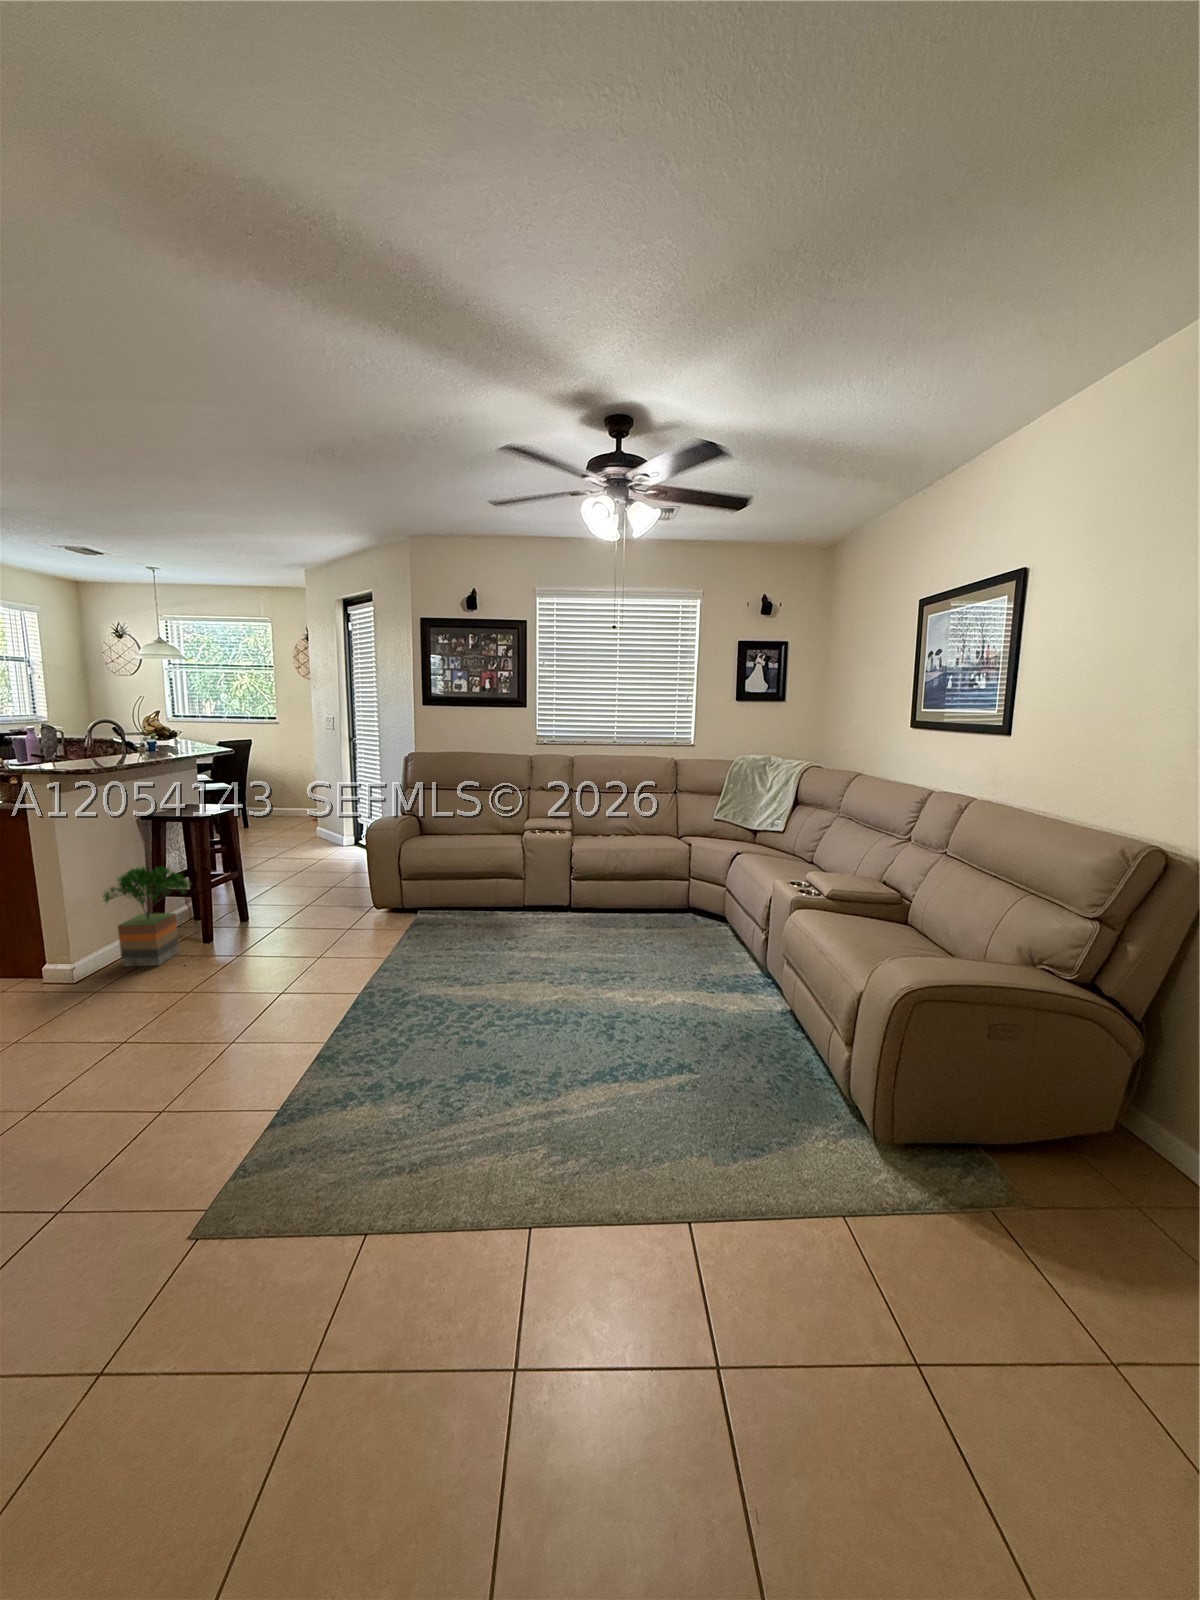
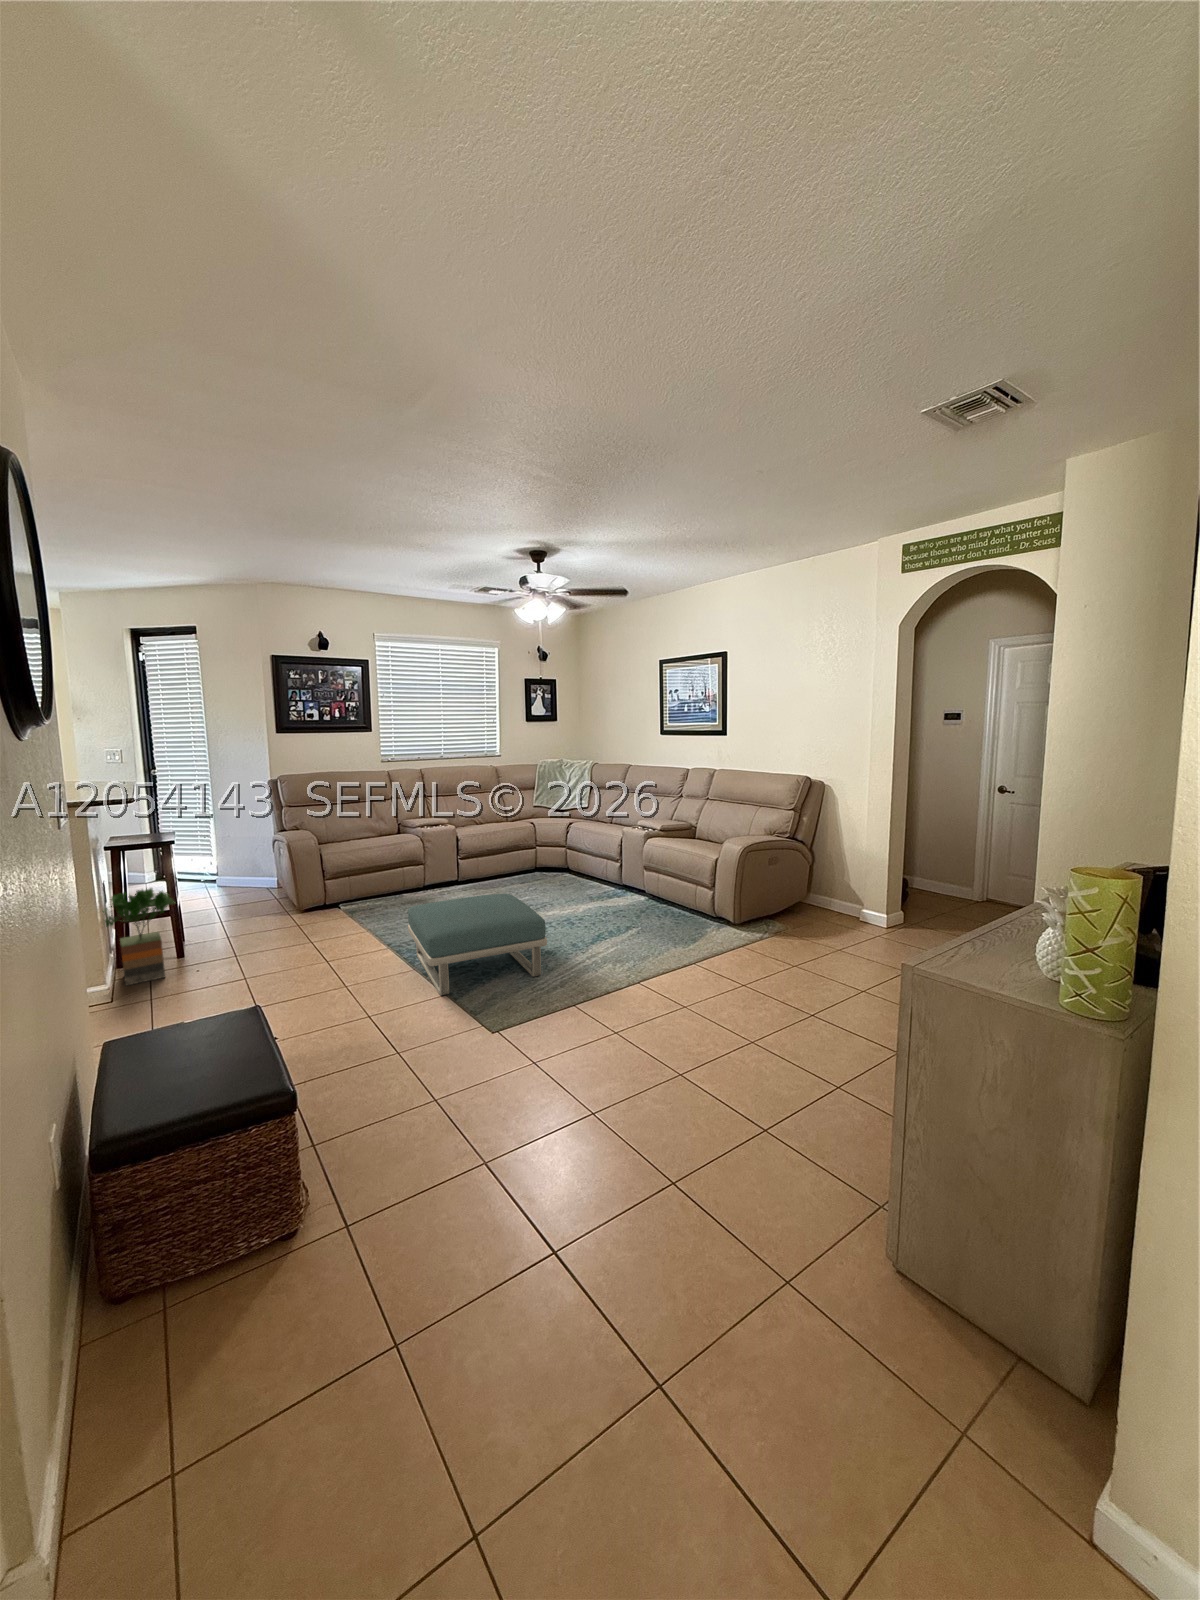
footstool: none [258,952,497,1126] -> present [408,894,547,995]

